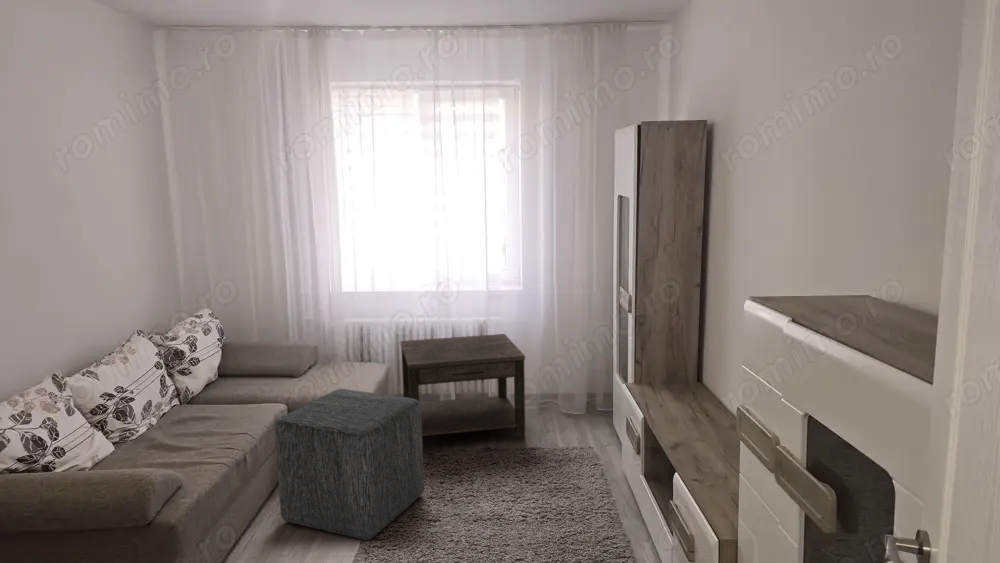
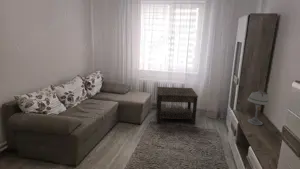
table lamp: none [659,320,713,417] -> present [248,90,269,125]
ottoman: present [274,389,424,540] -> none [113,100,161,150]

